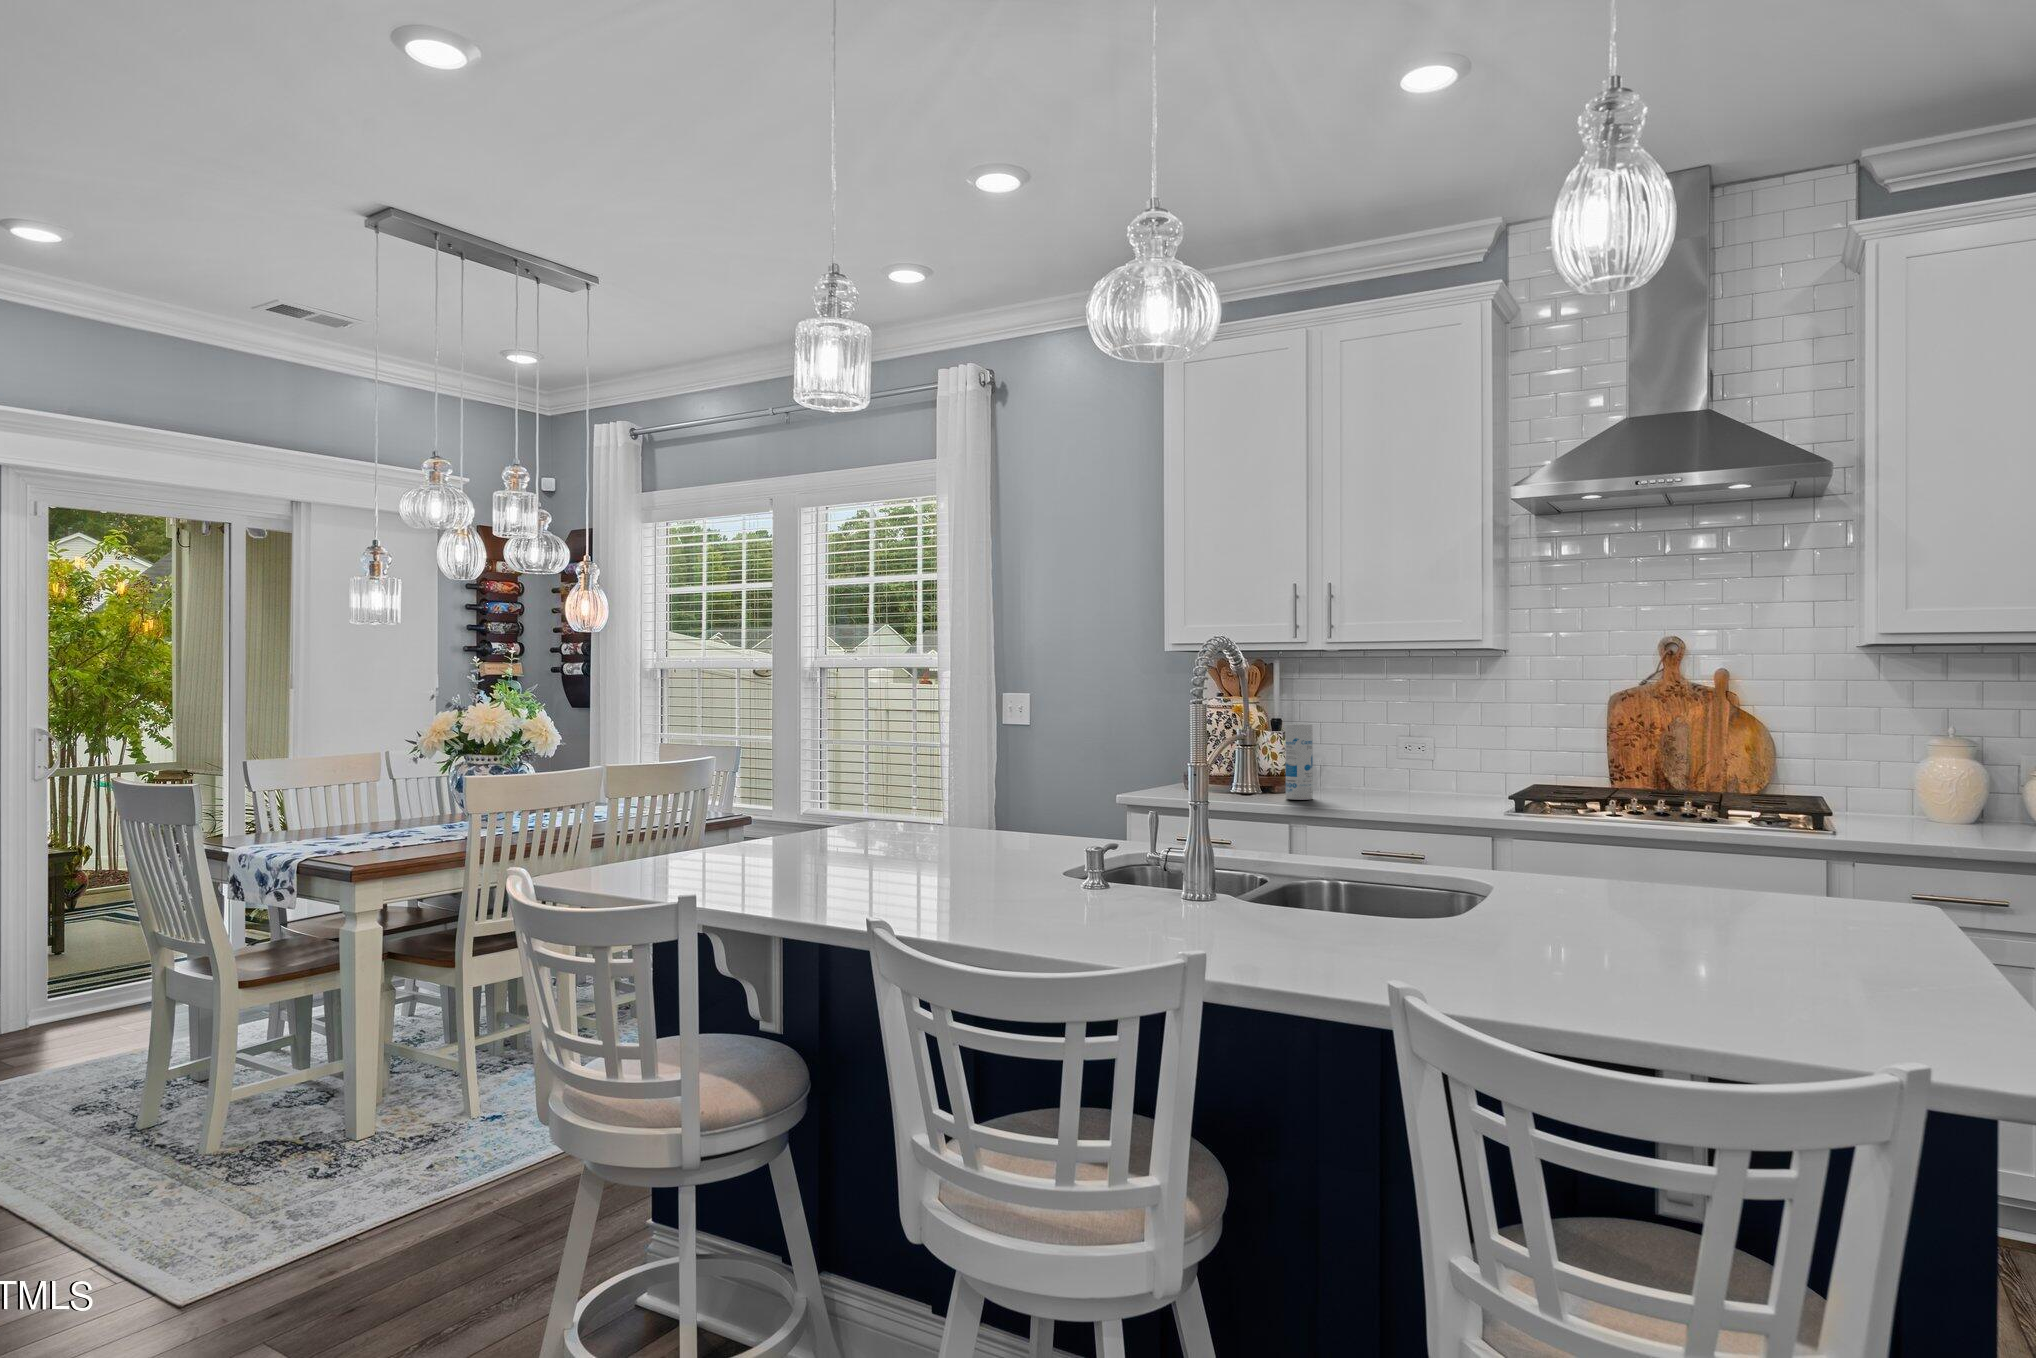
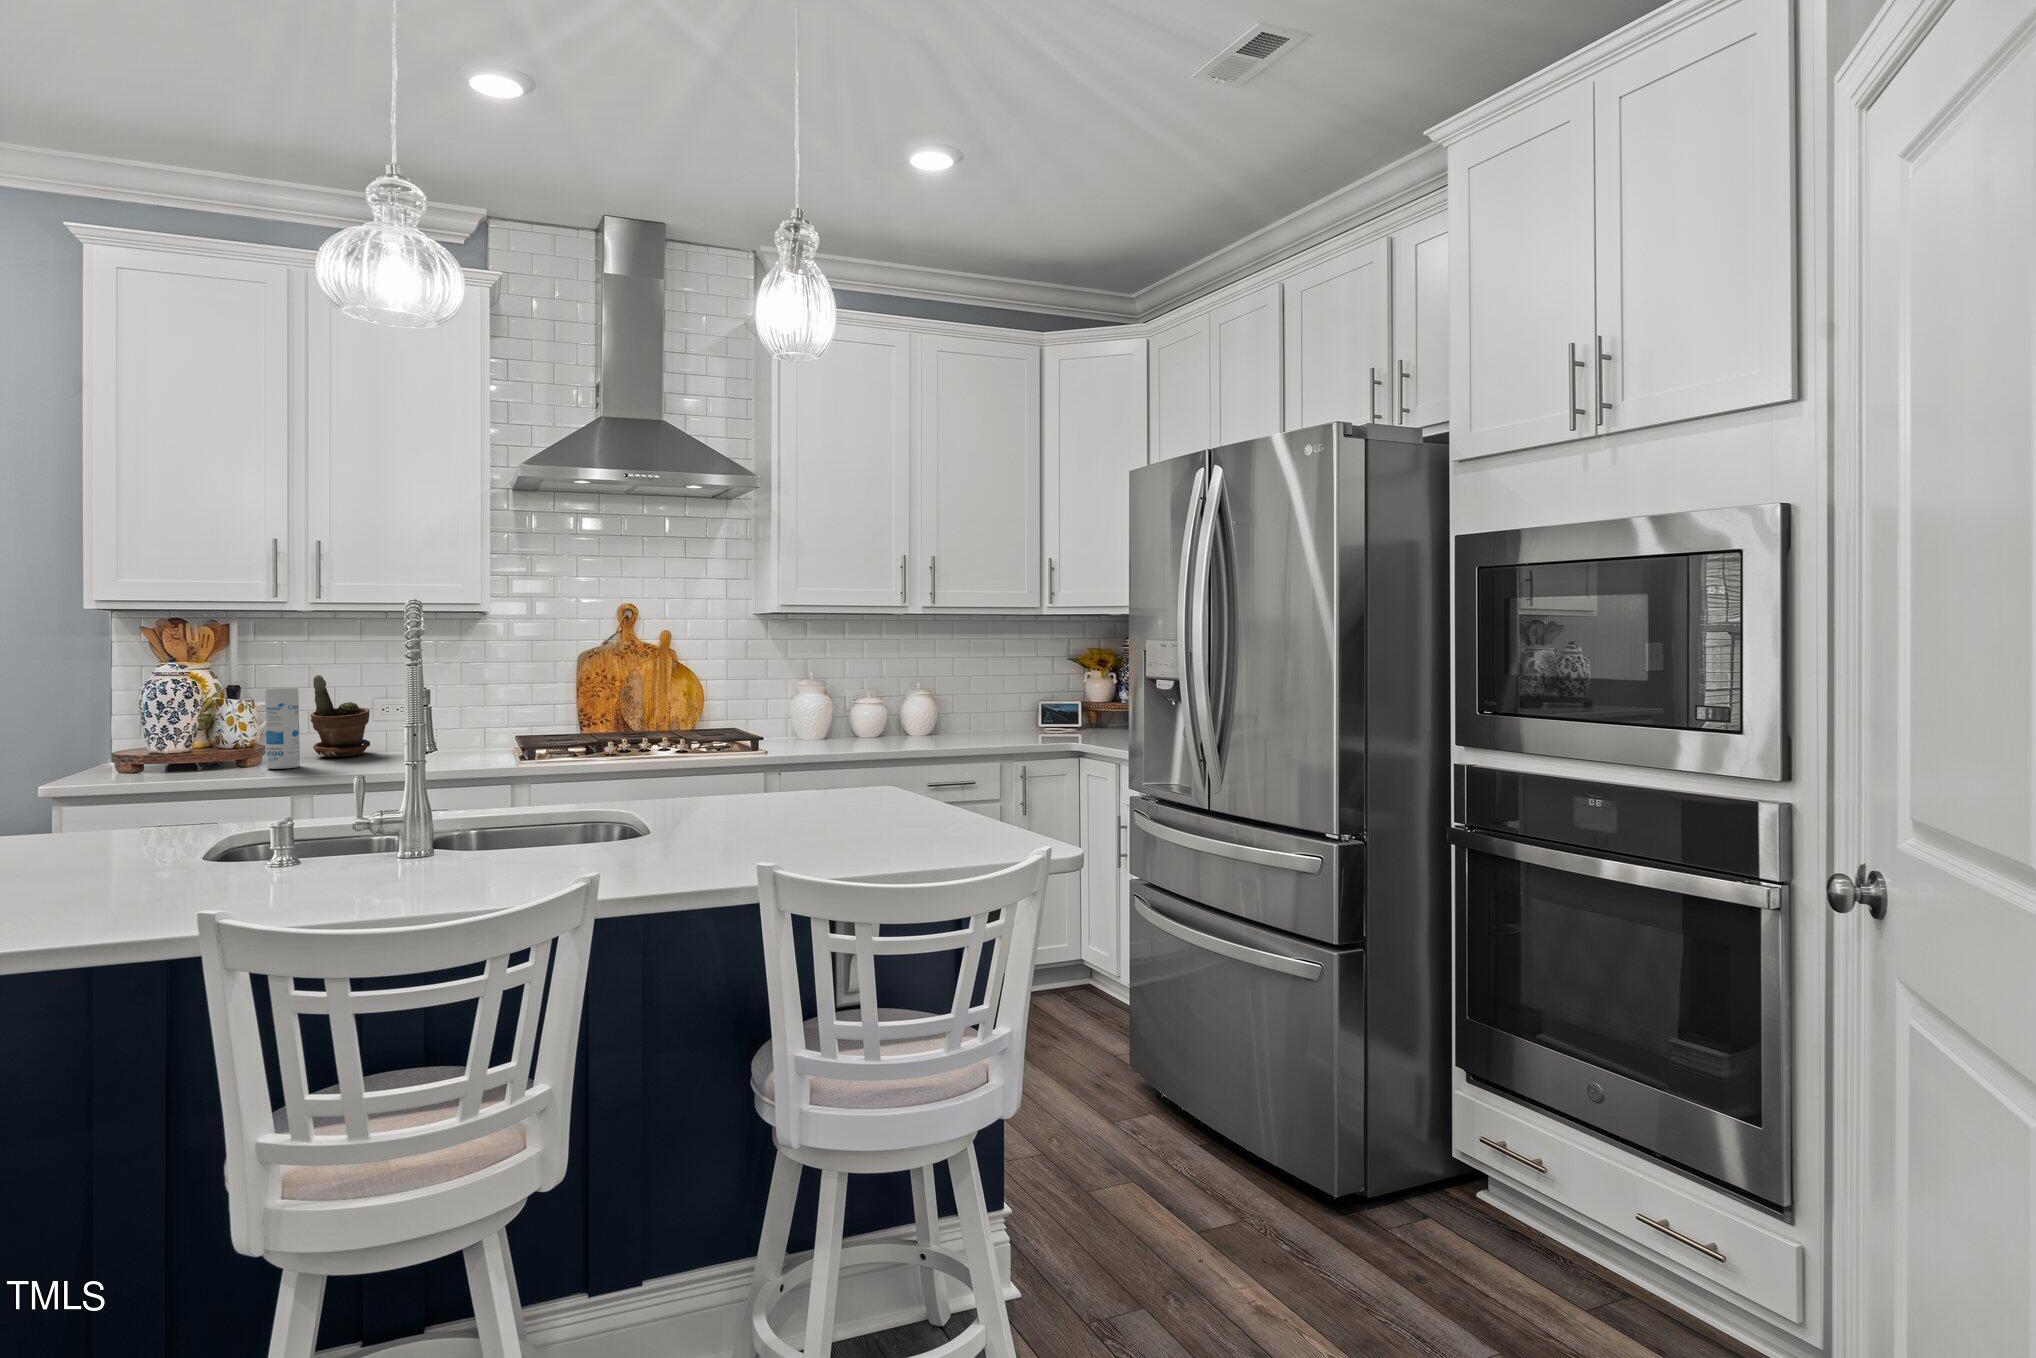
potted plant: none [1330,712,1383,793] -> present [310,675,370,757]

